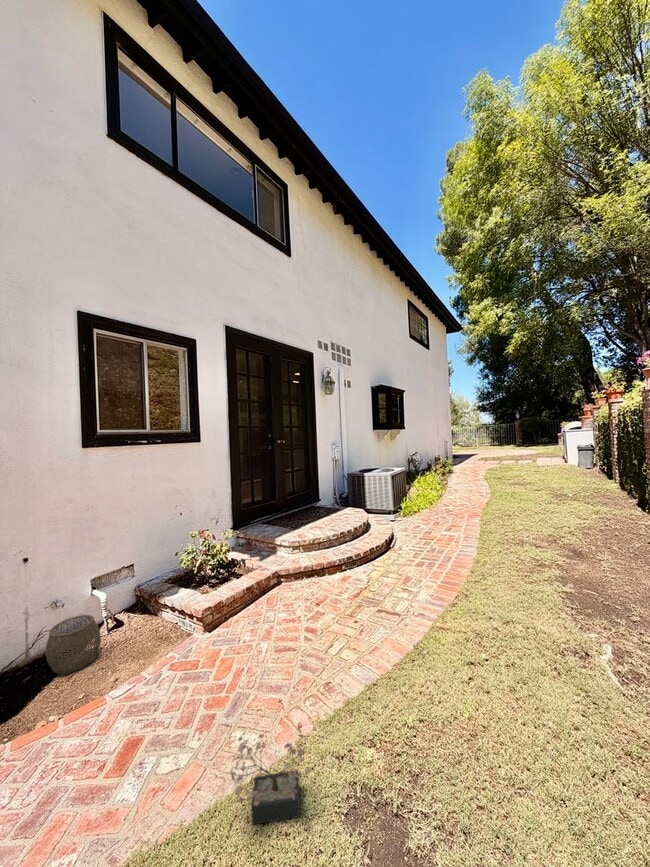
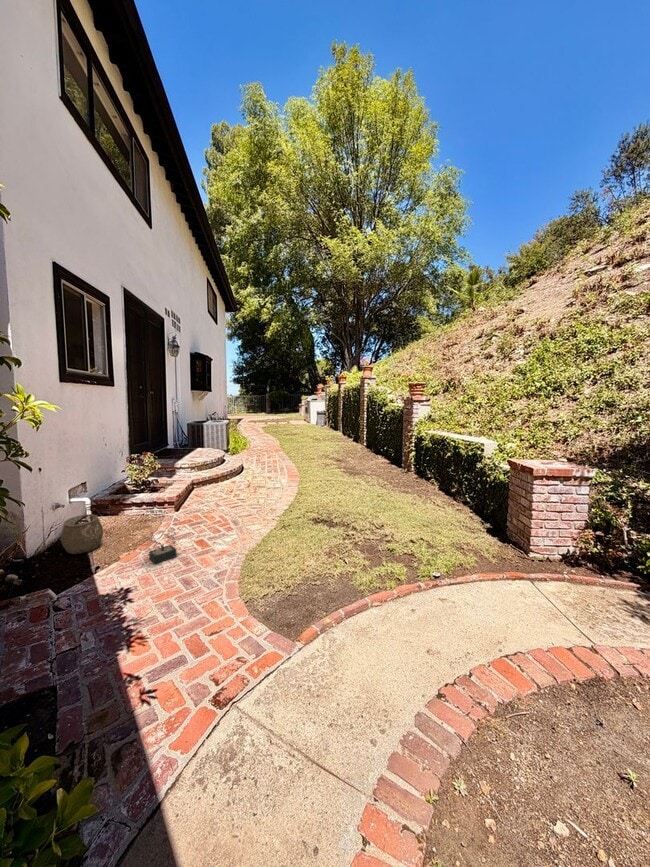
decorative plant: present [231,733,310,824] -> present [140,532,180,564]

